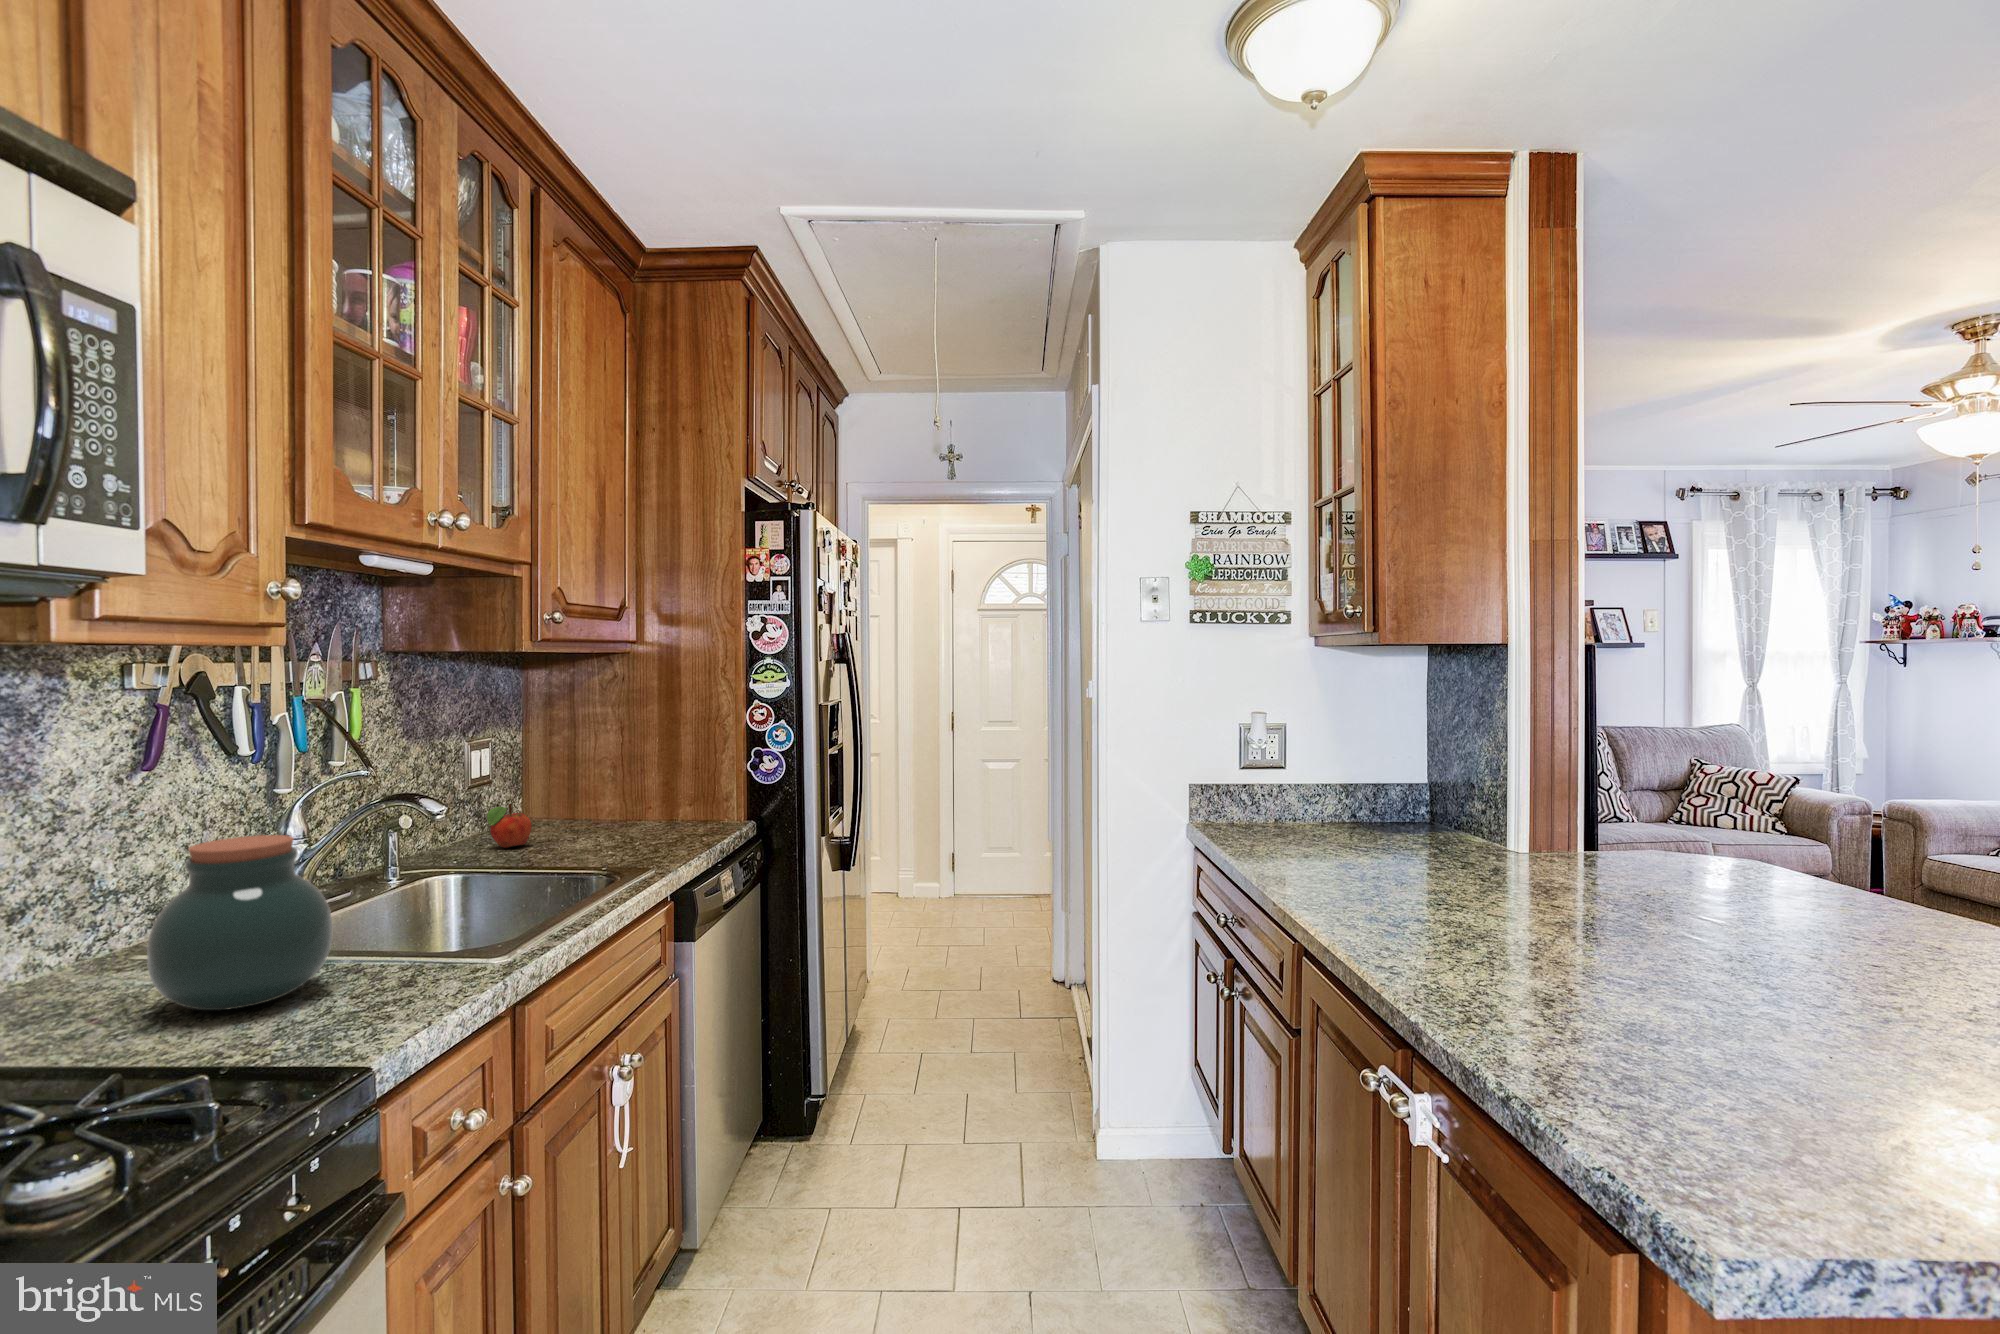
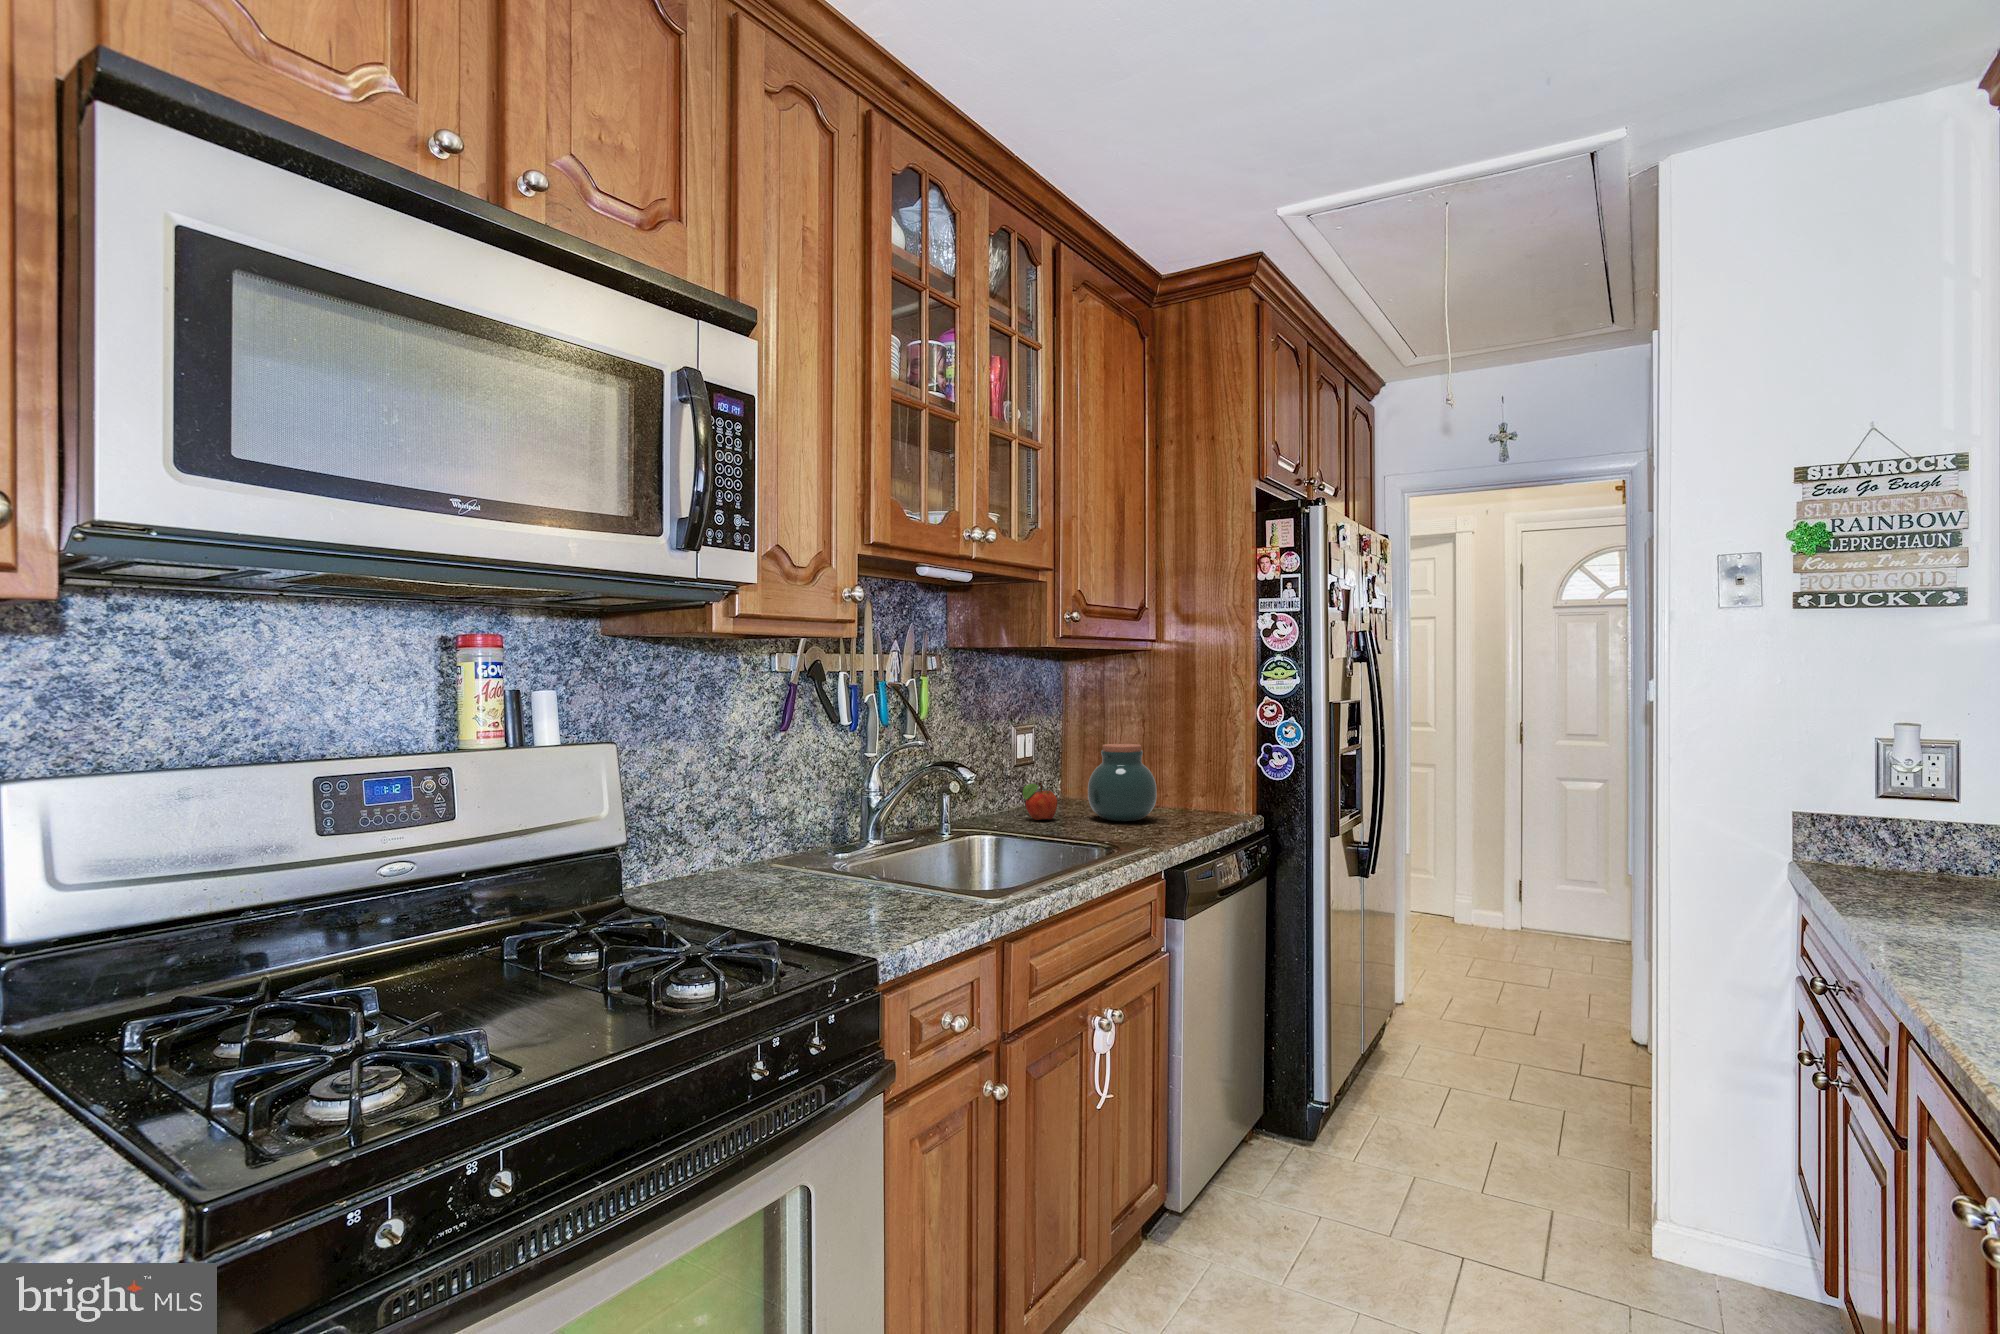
jar: present [147,835,332,1010] -> present [1088,744,1157,821]

